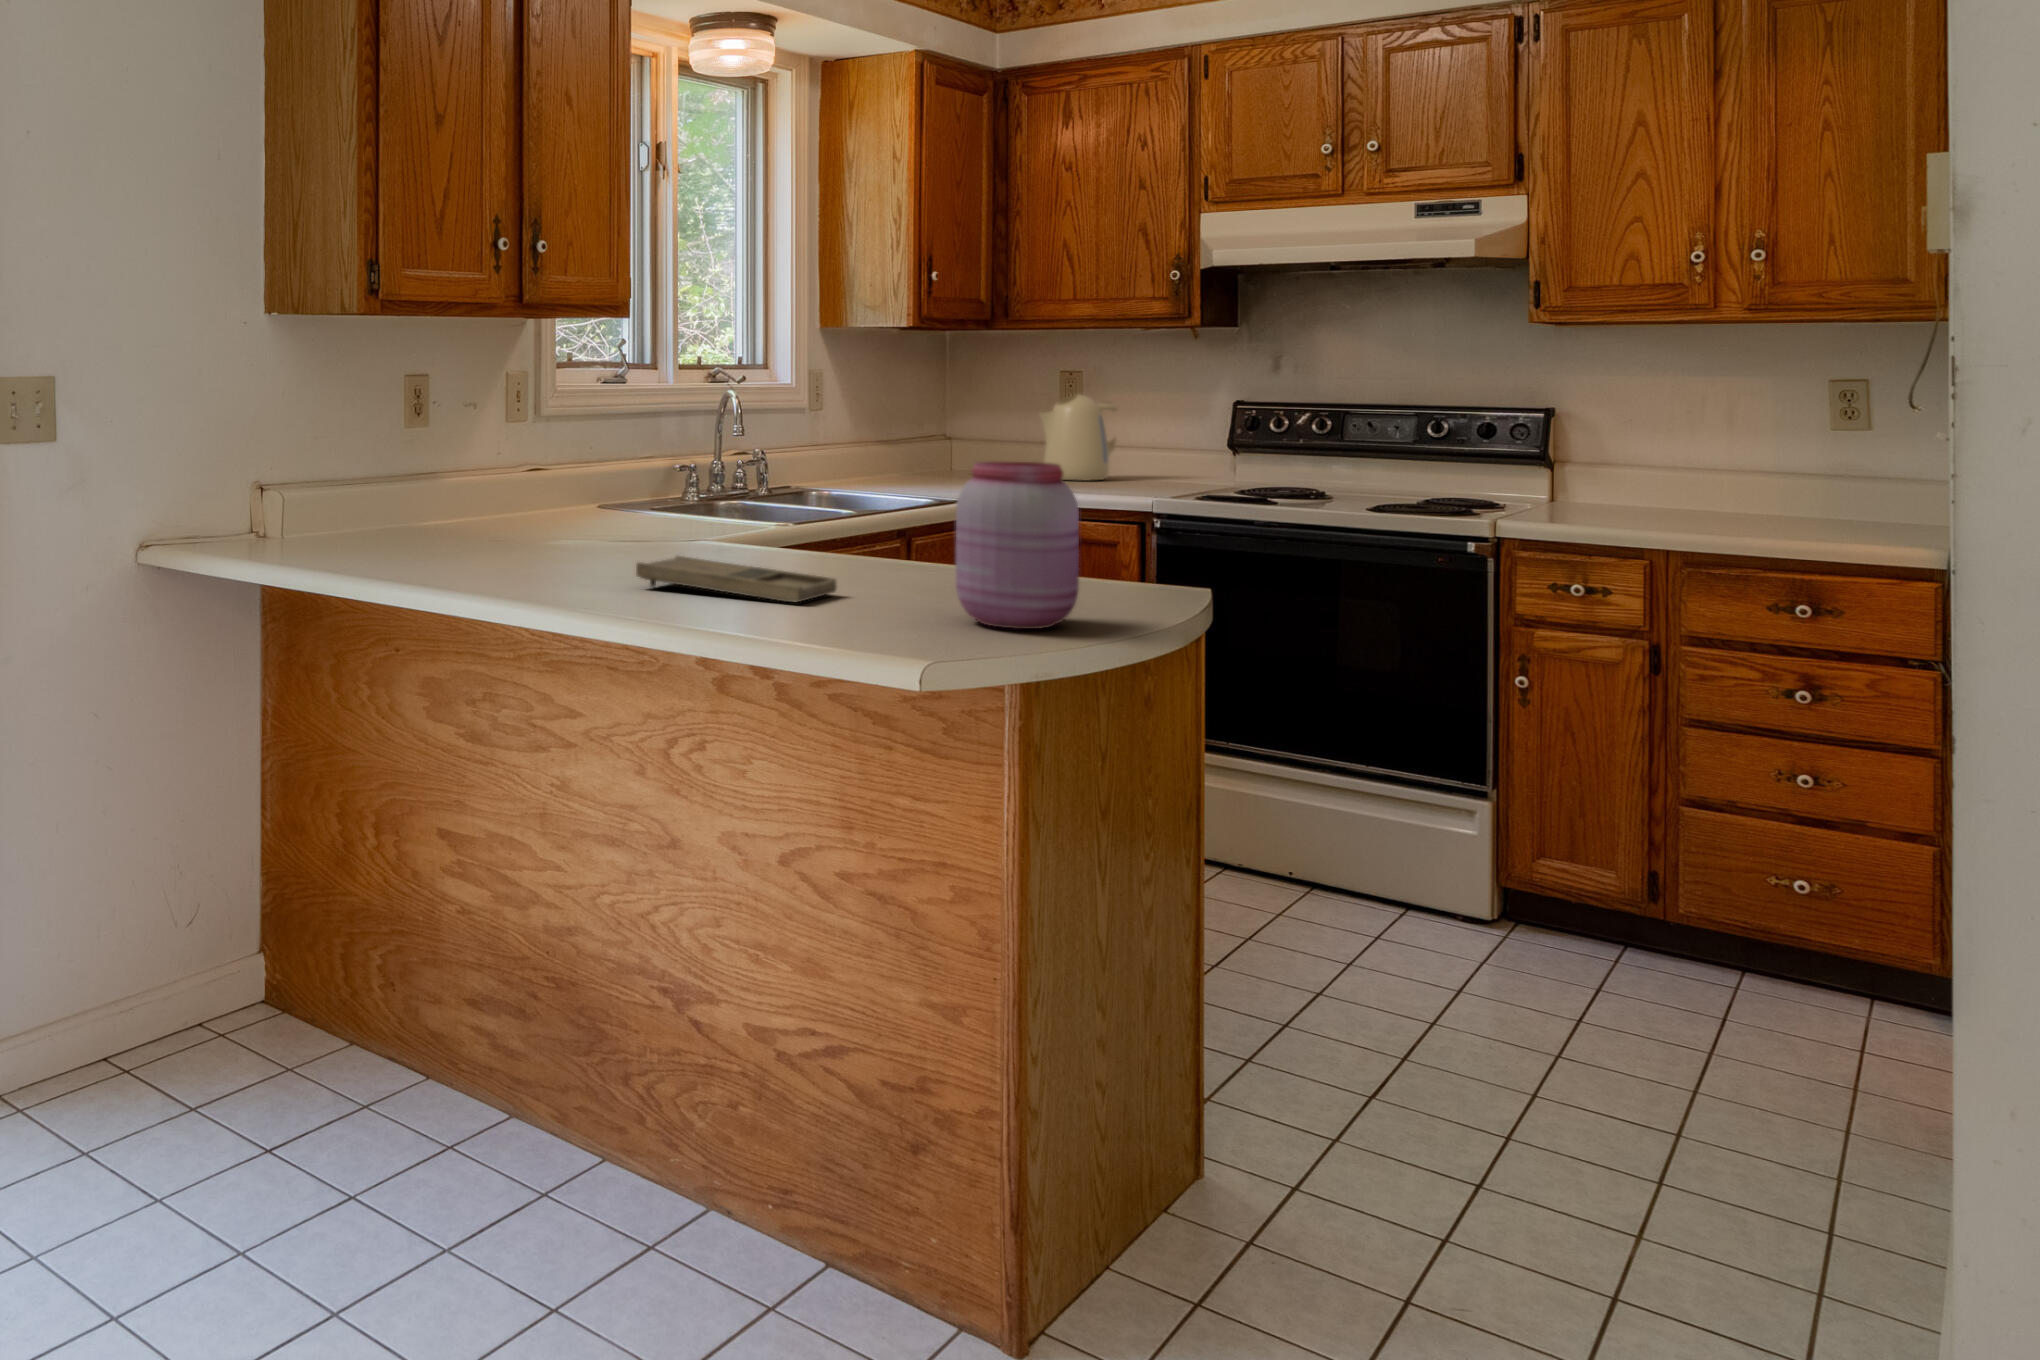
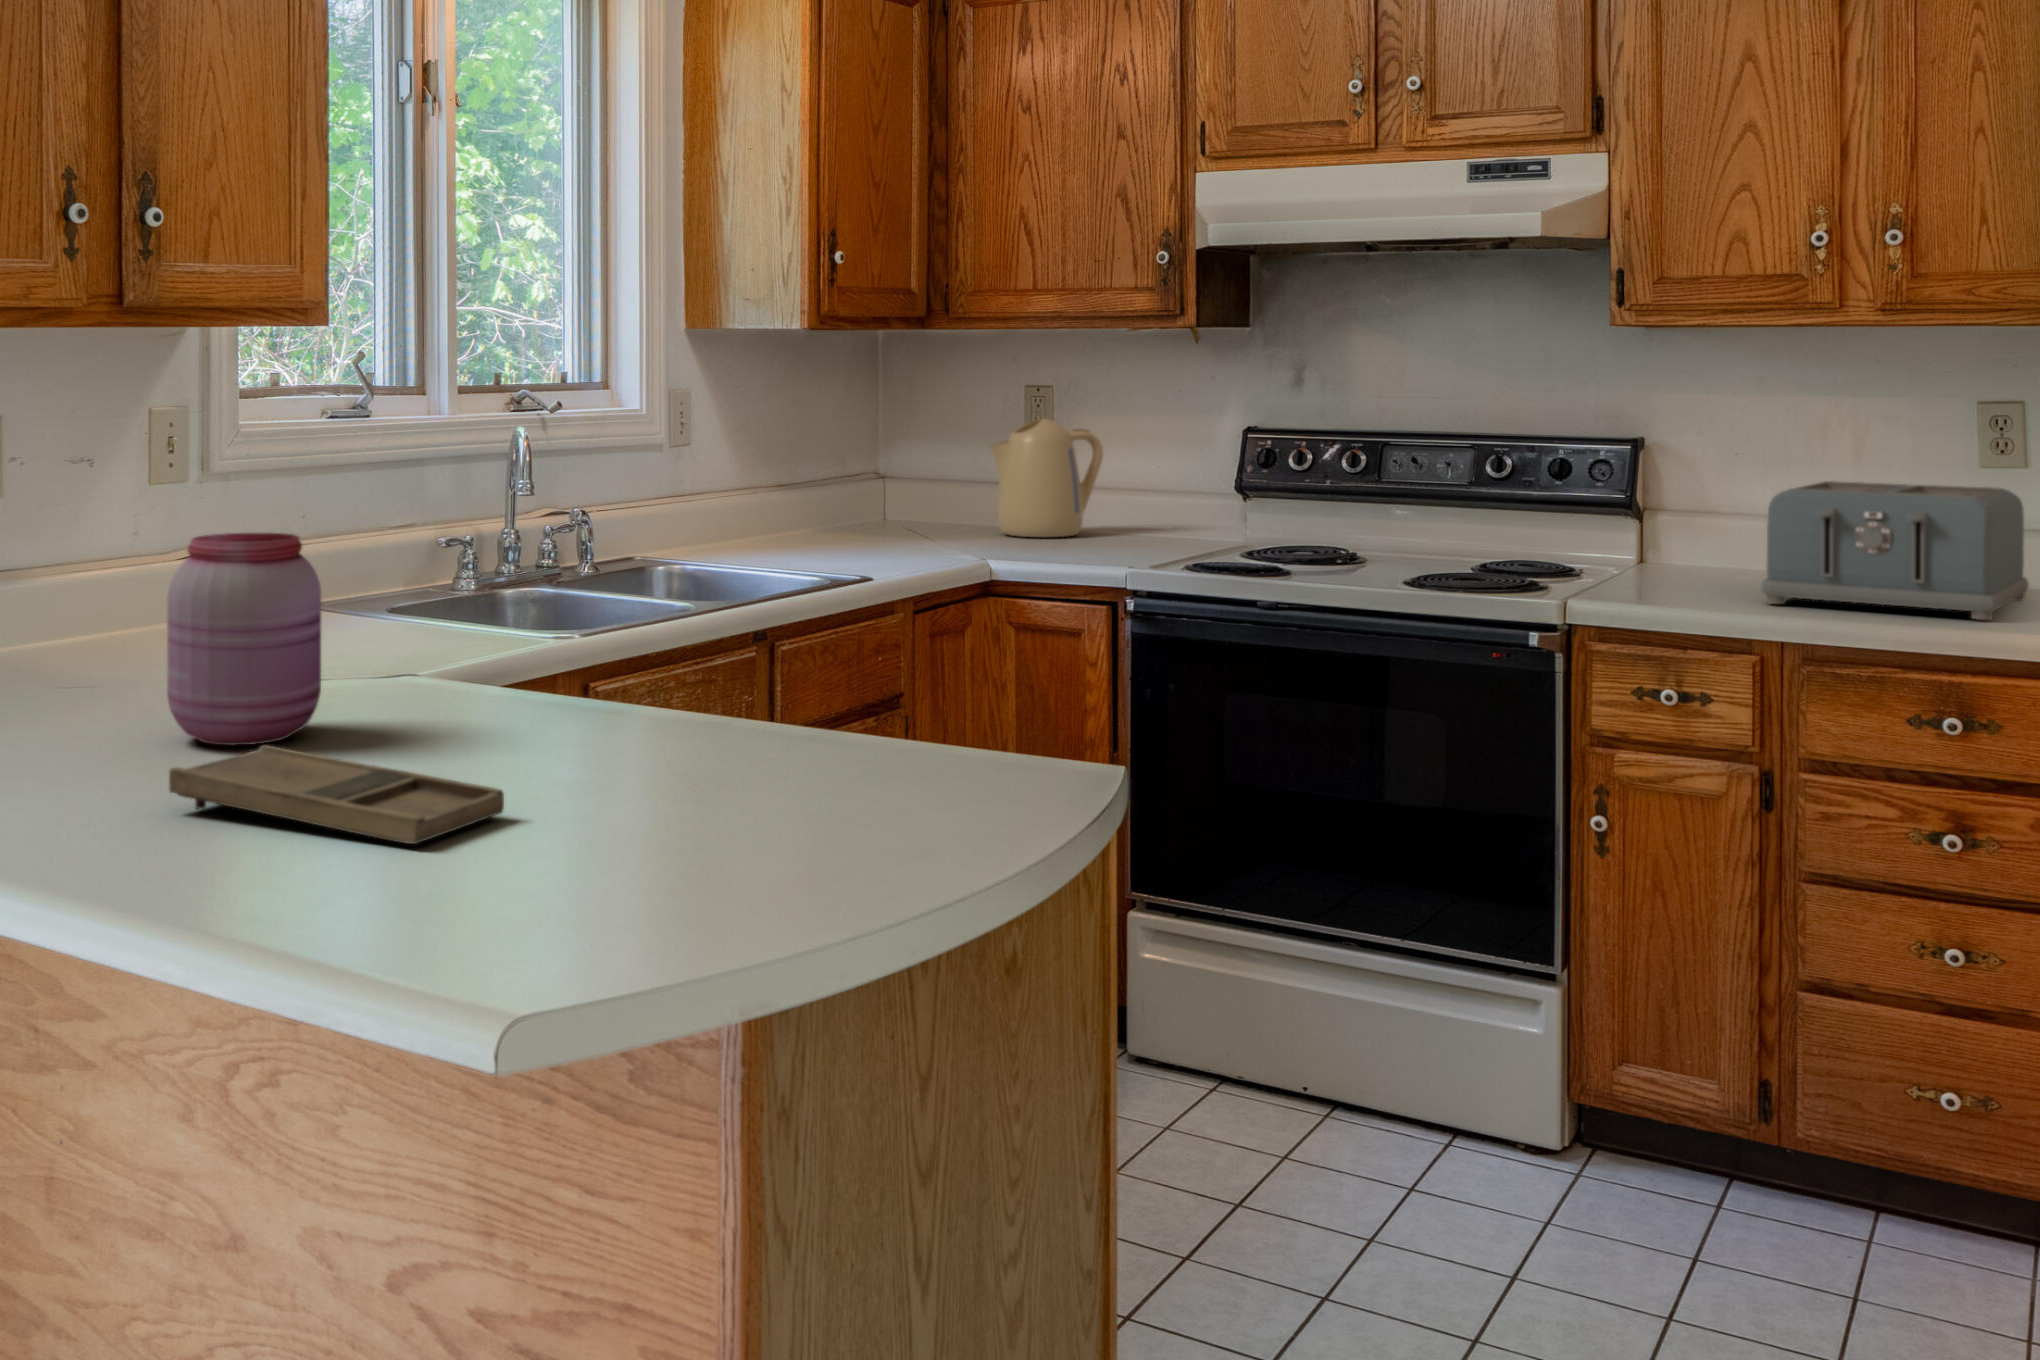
toaster: none [1651,437,1868,534] -> present [1762,481,2029,620]
jar: present [956,462,1079,629] -> present [167,533,321,745]

